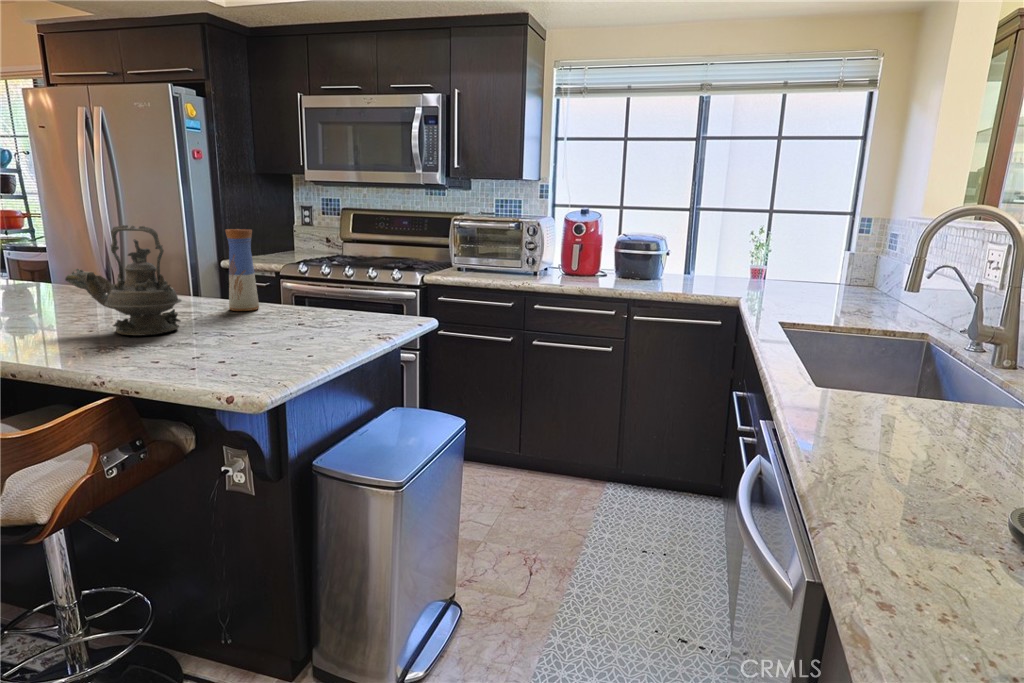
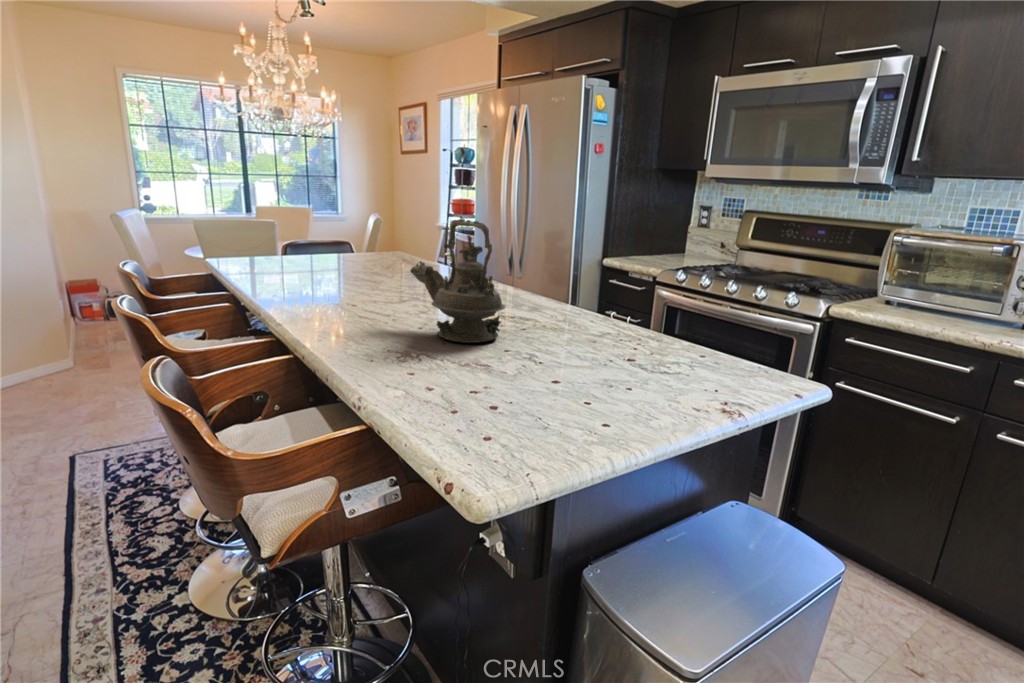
vase: present [225,229,259,311] -> none [567,230,605,326]

